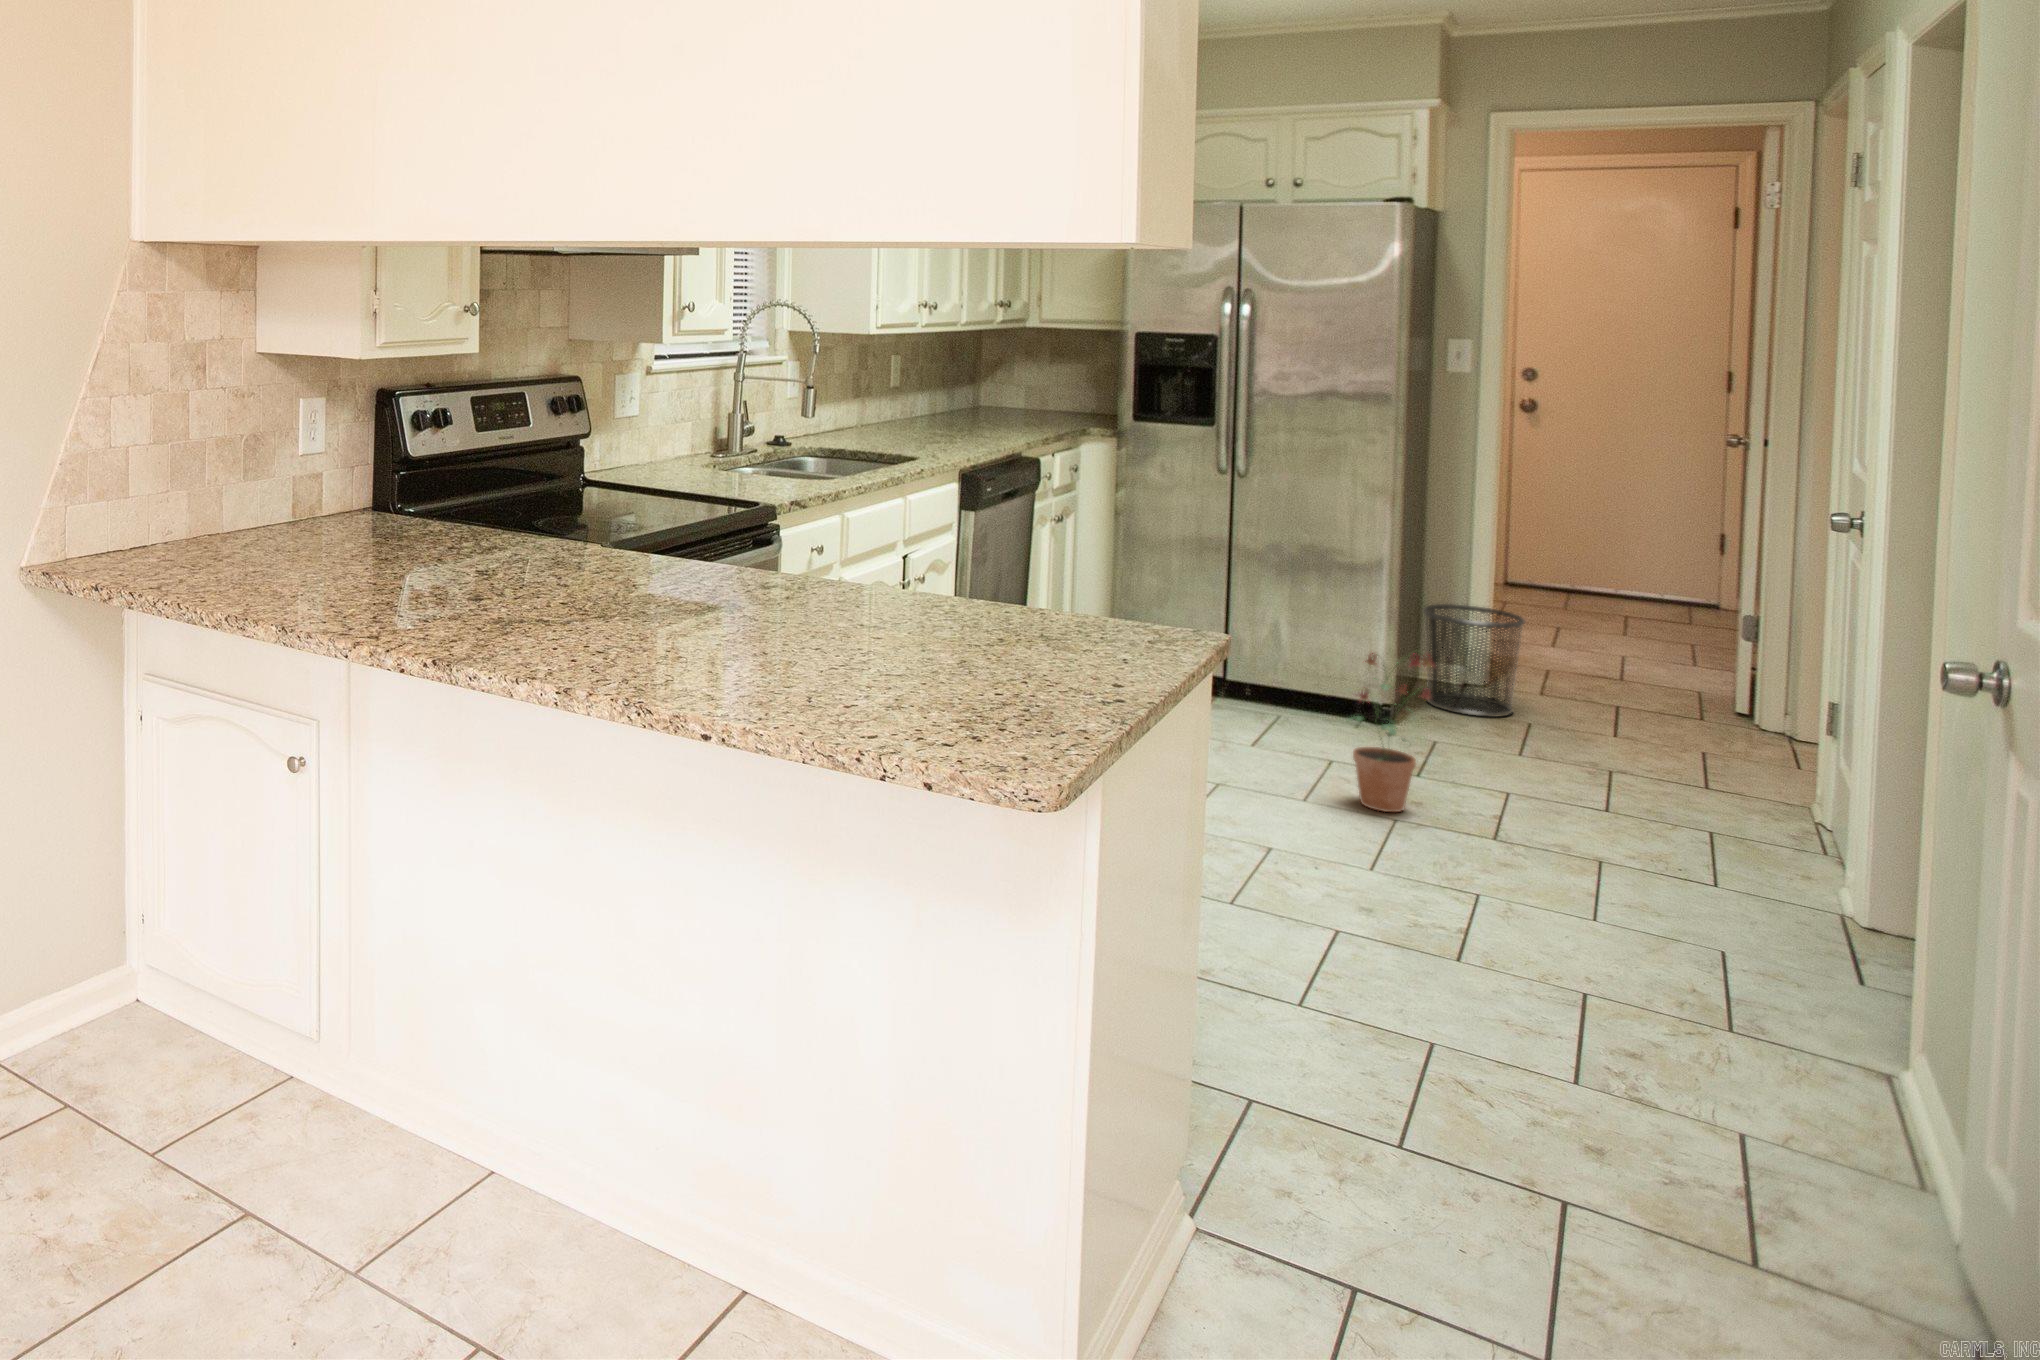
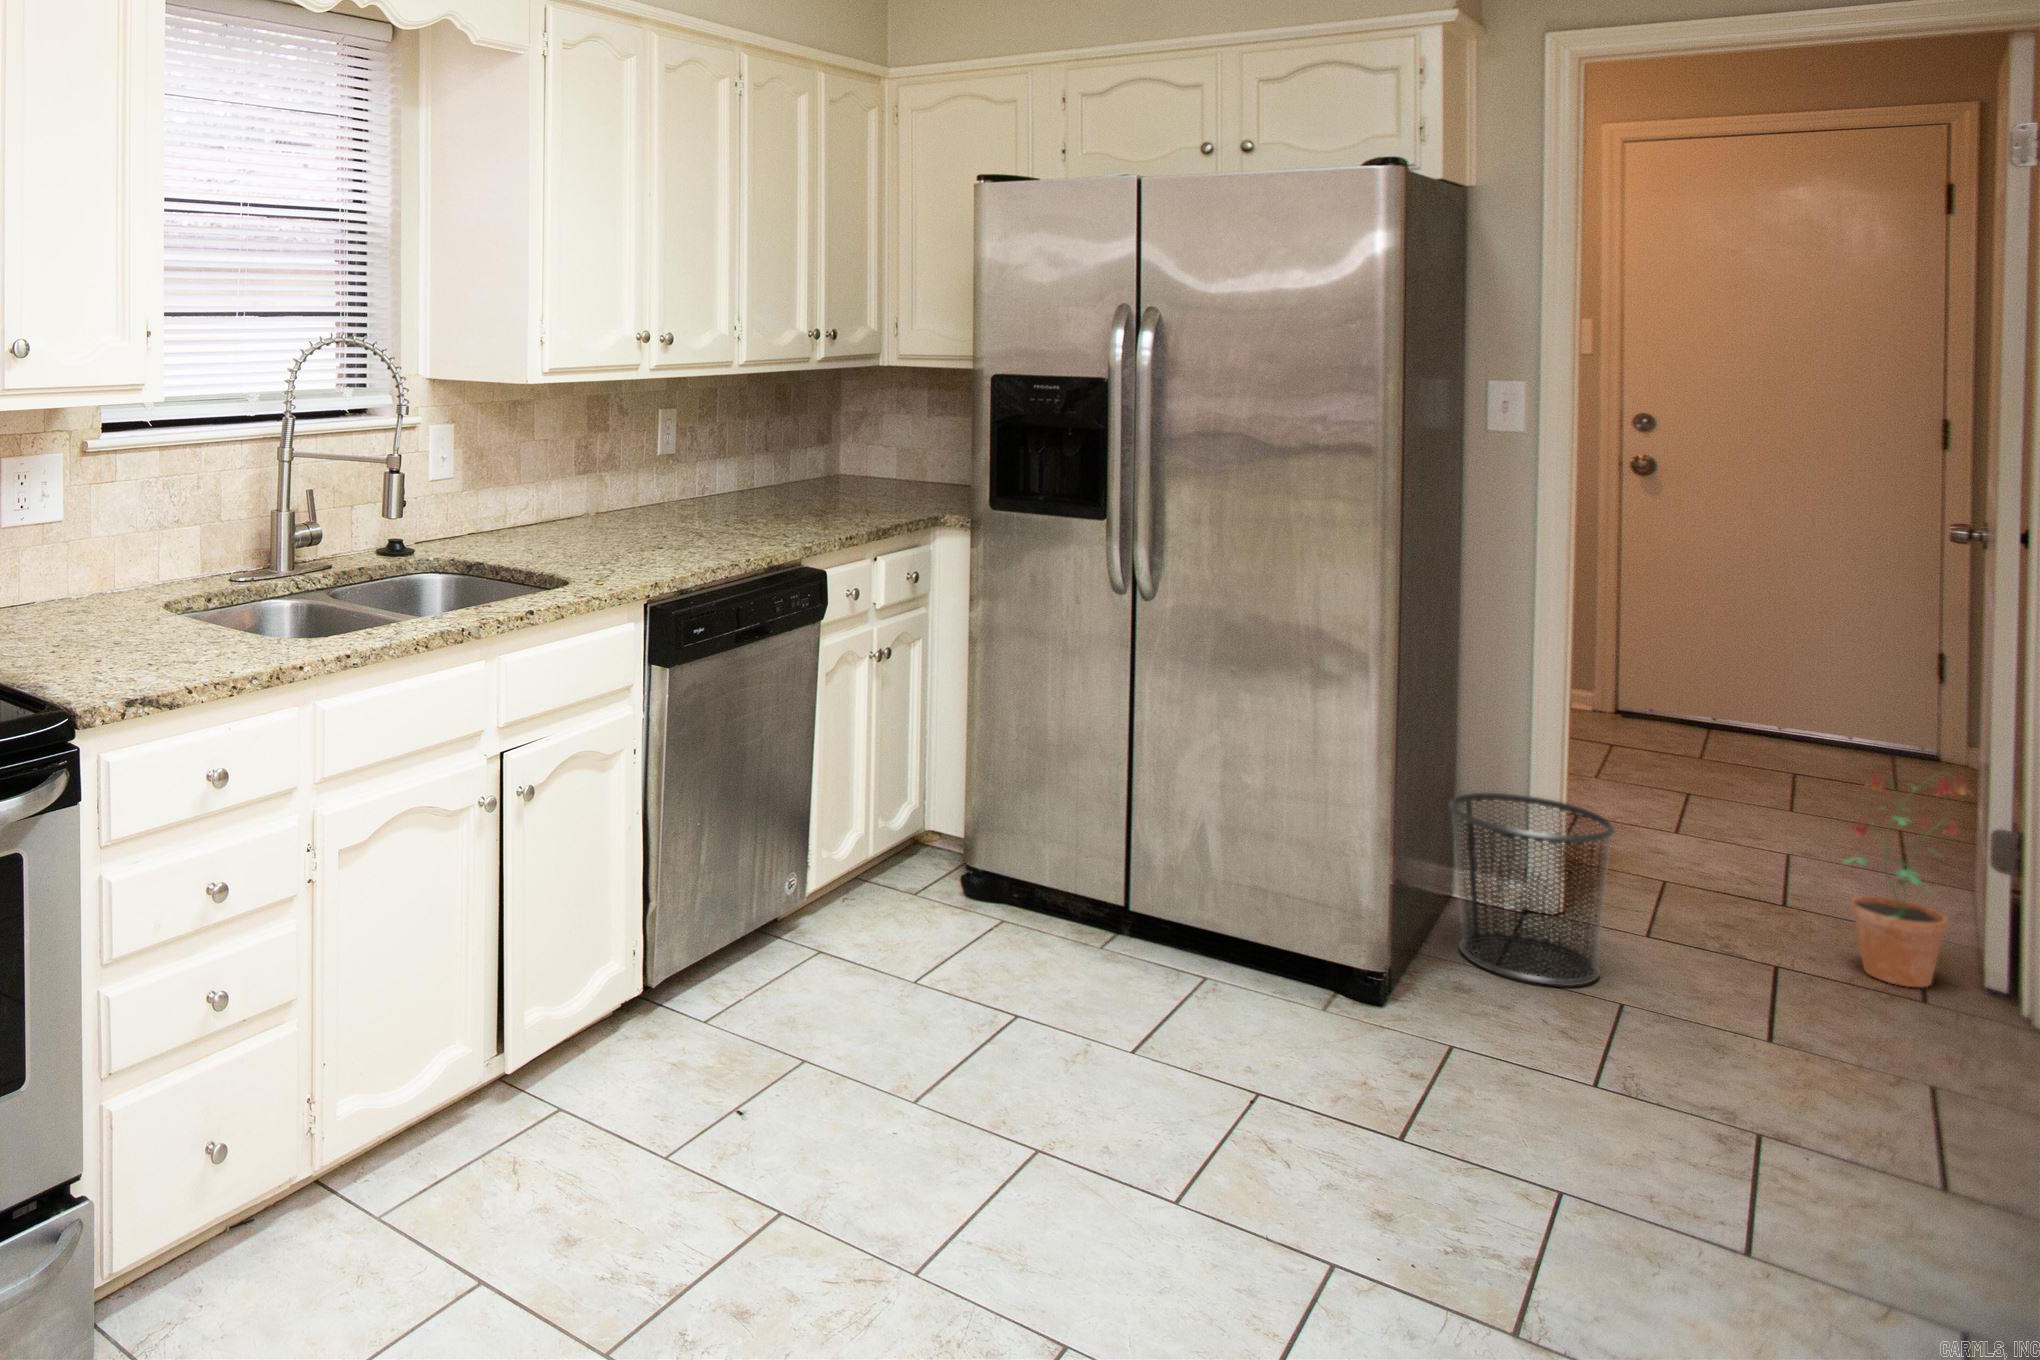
potted plant: present [1349,652,1434,812] -> present [1842,774,1970,987]

